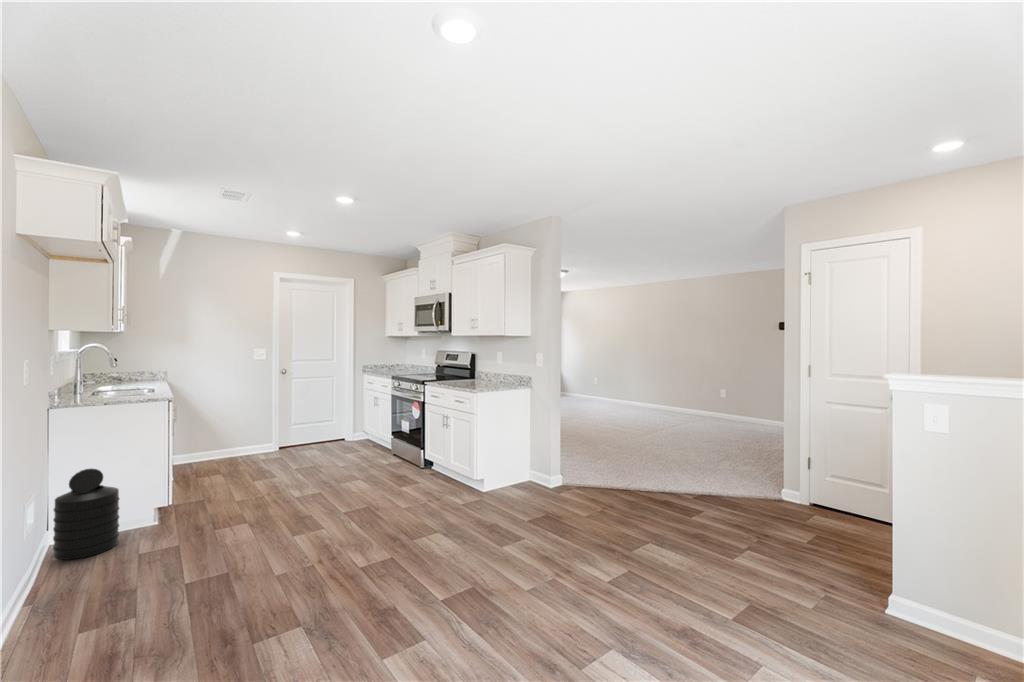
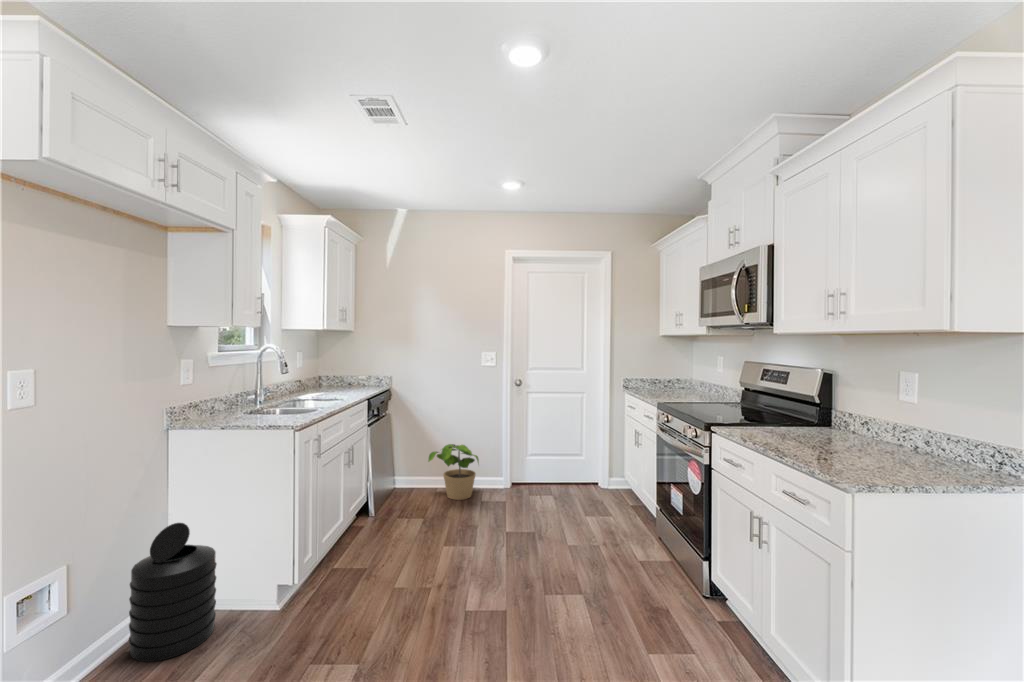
potted plant: none [211,419,255,463] -> present [428,444,479,500]

